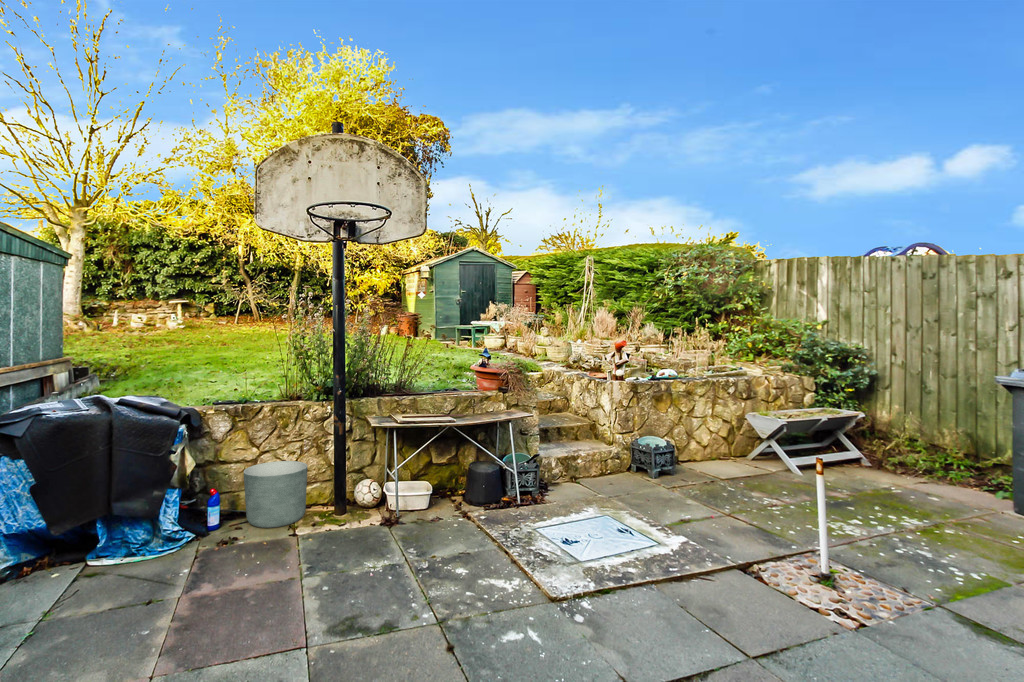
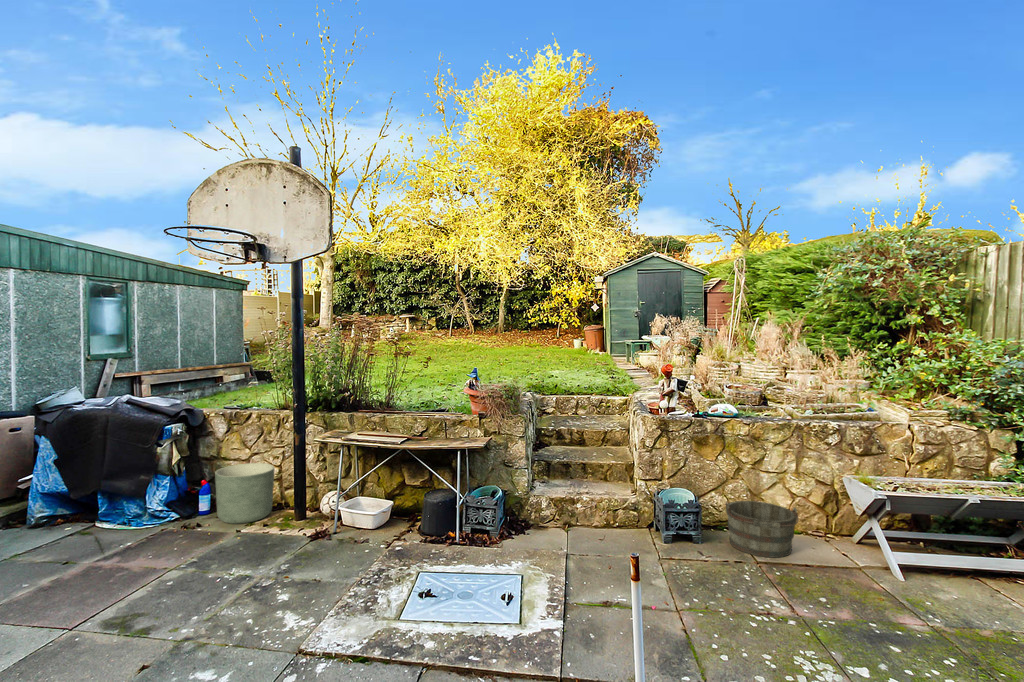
bucket: none [681,438,735,473] -> present [725,501,799,557]

